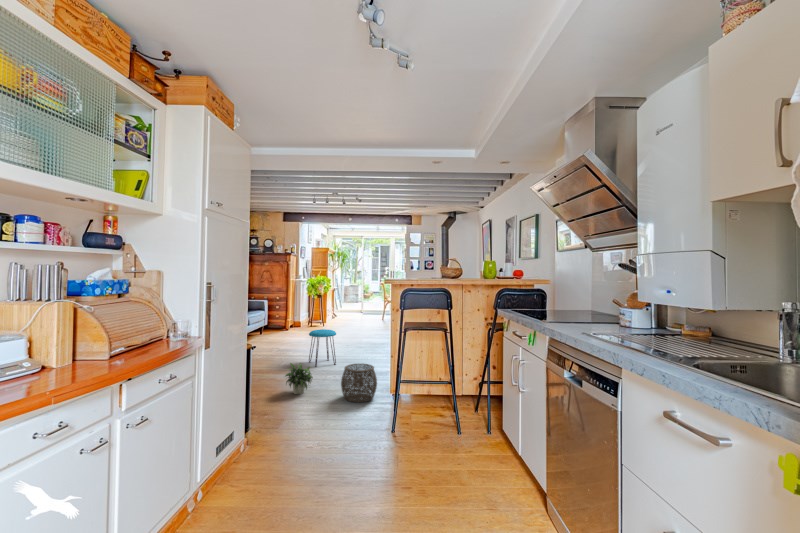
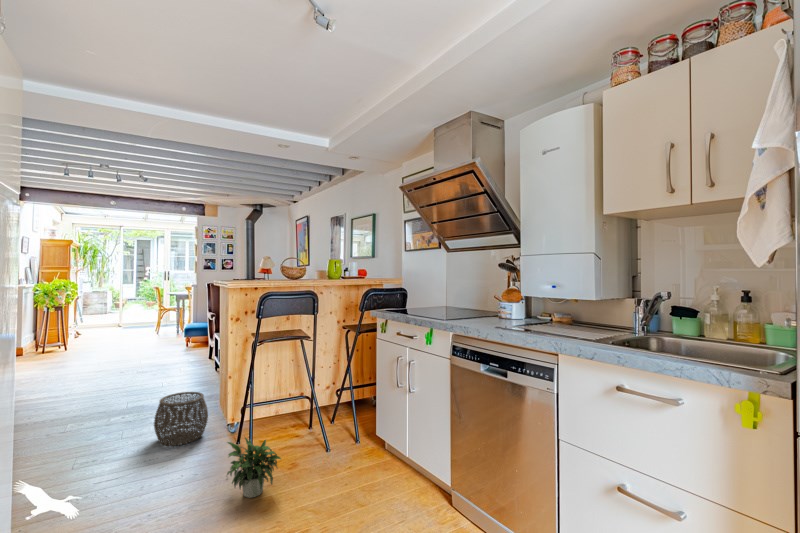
stool: present [309,329,336,367] -> none [70,353,120,409]
potted plant: present [285,363,313,394] -> present [227,437,281,498]

